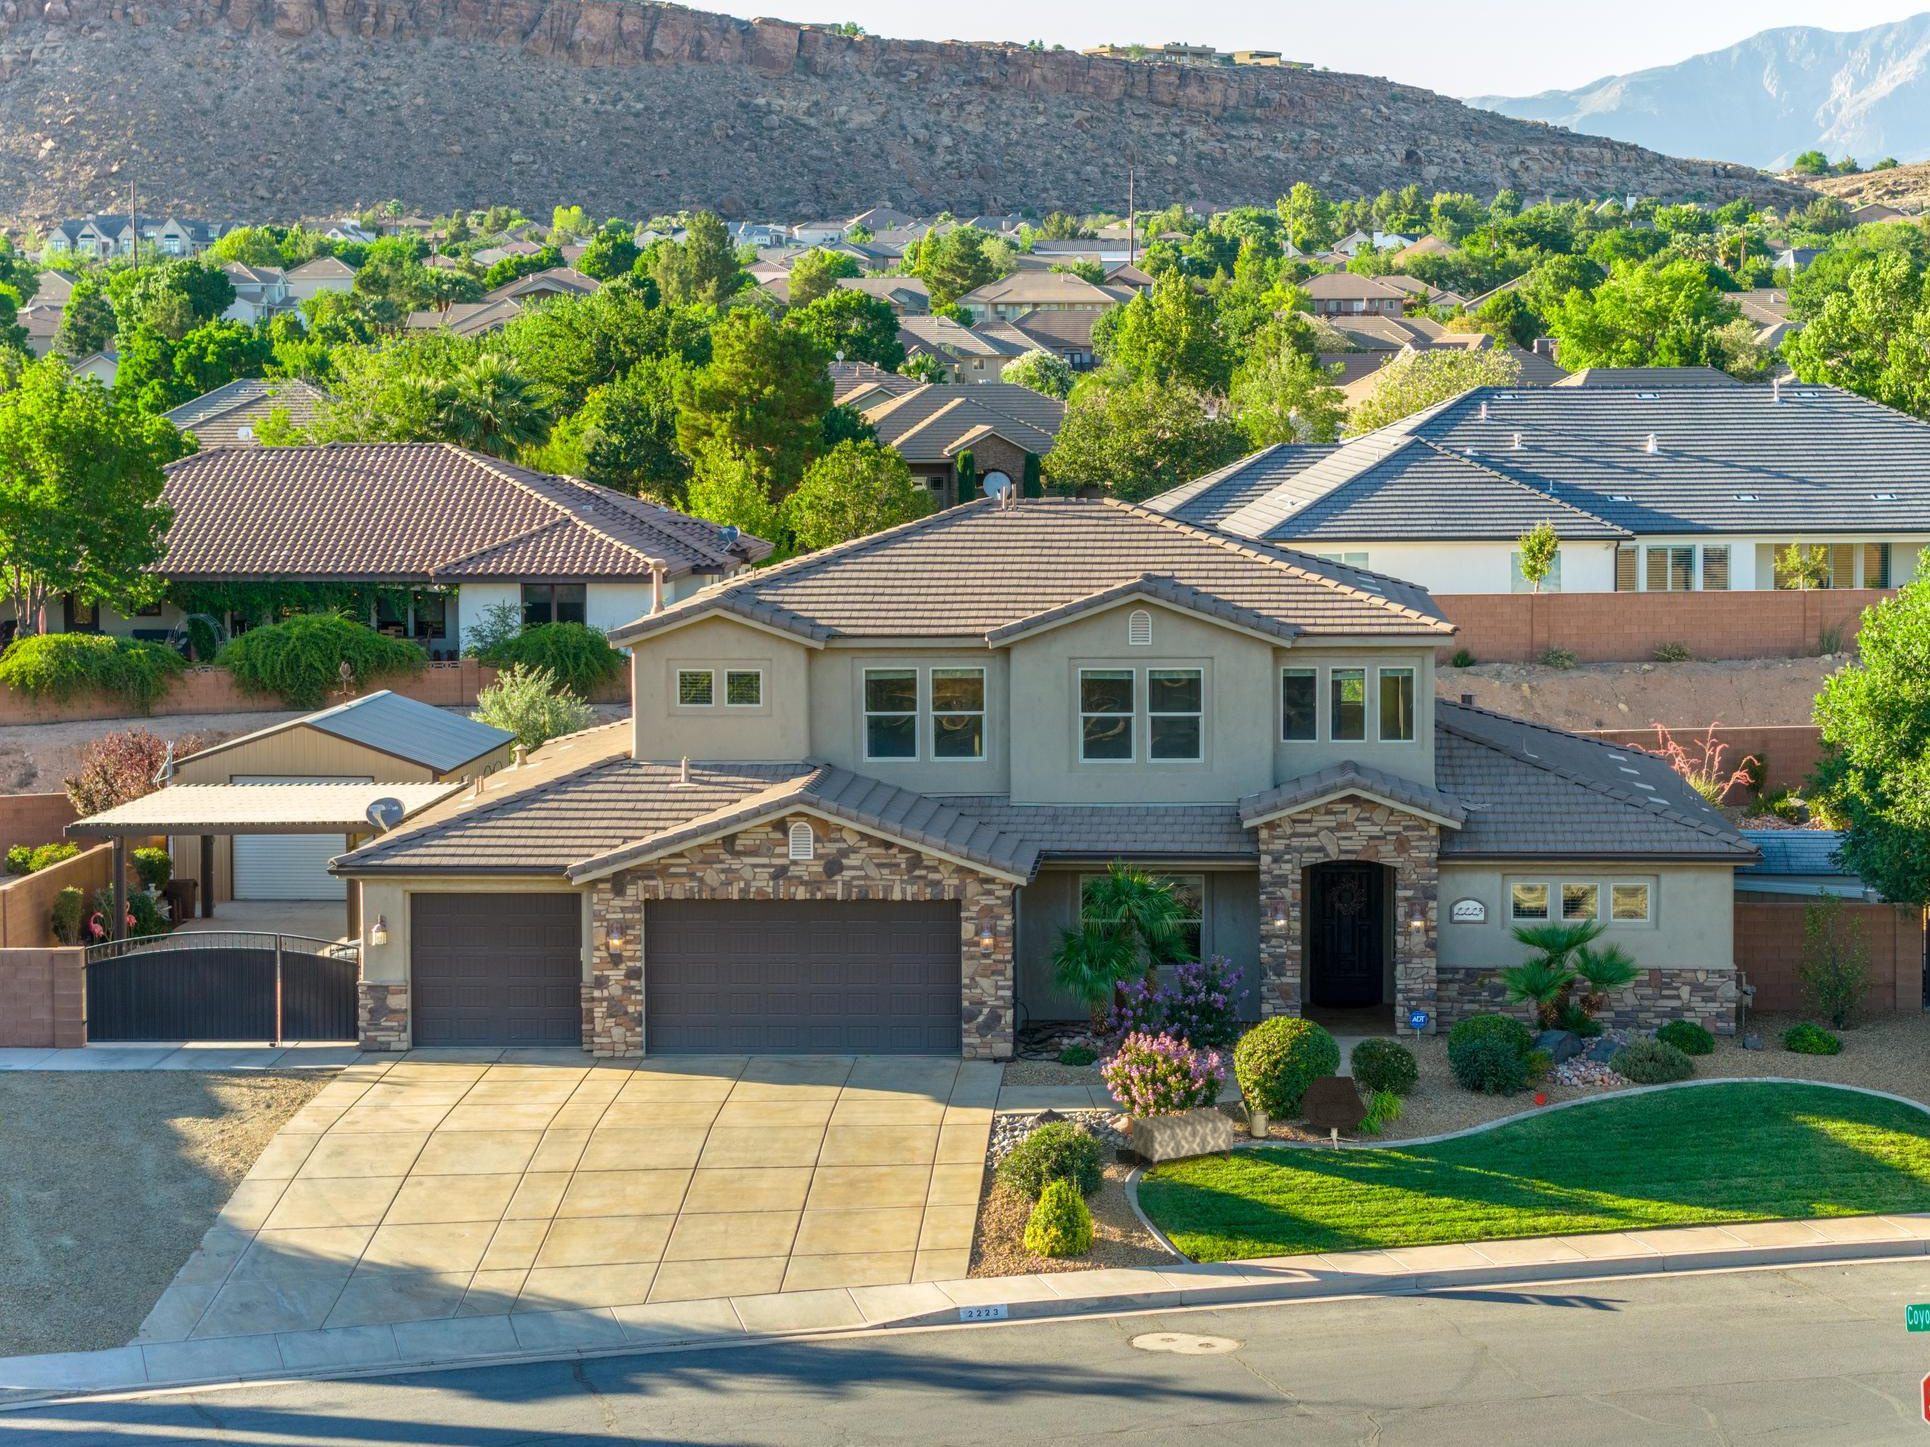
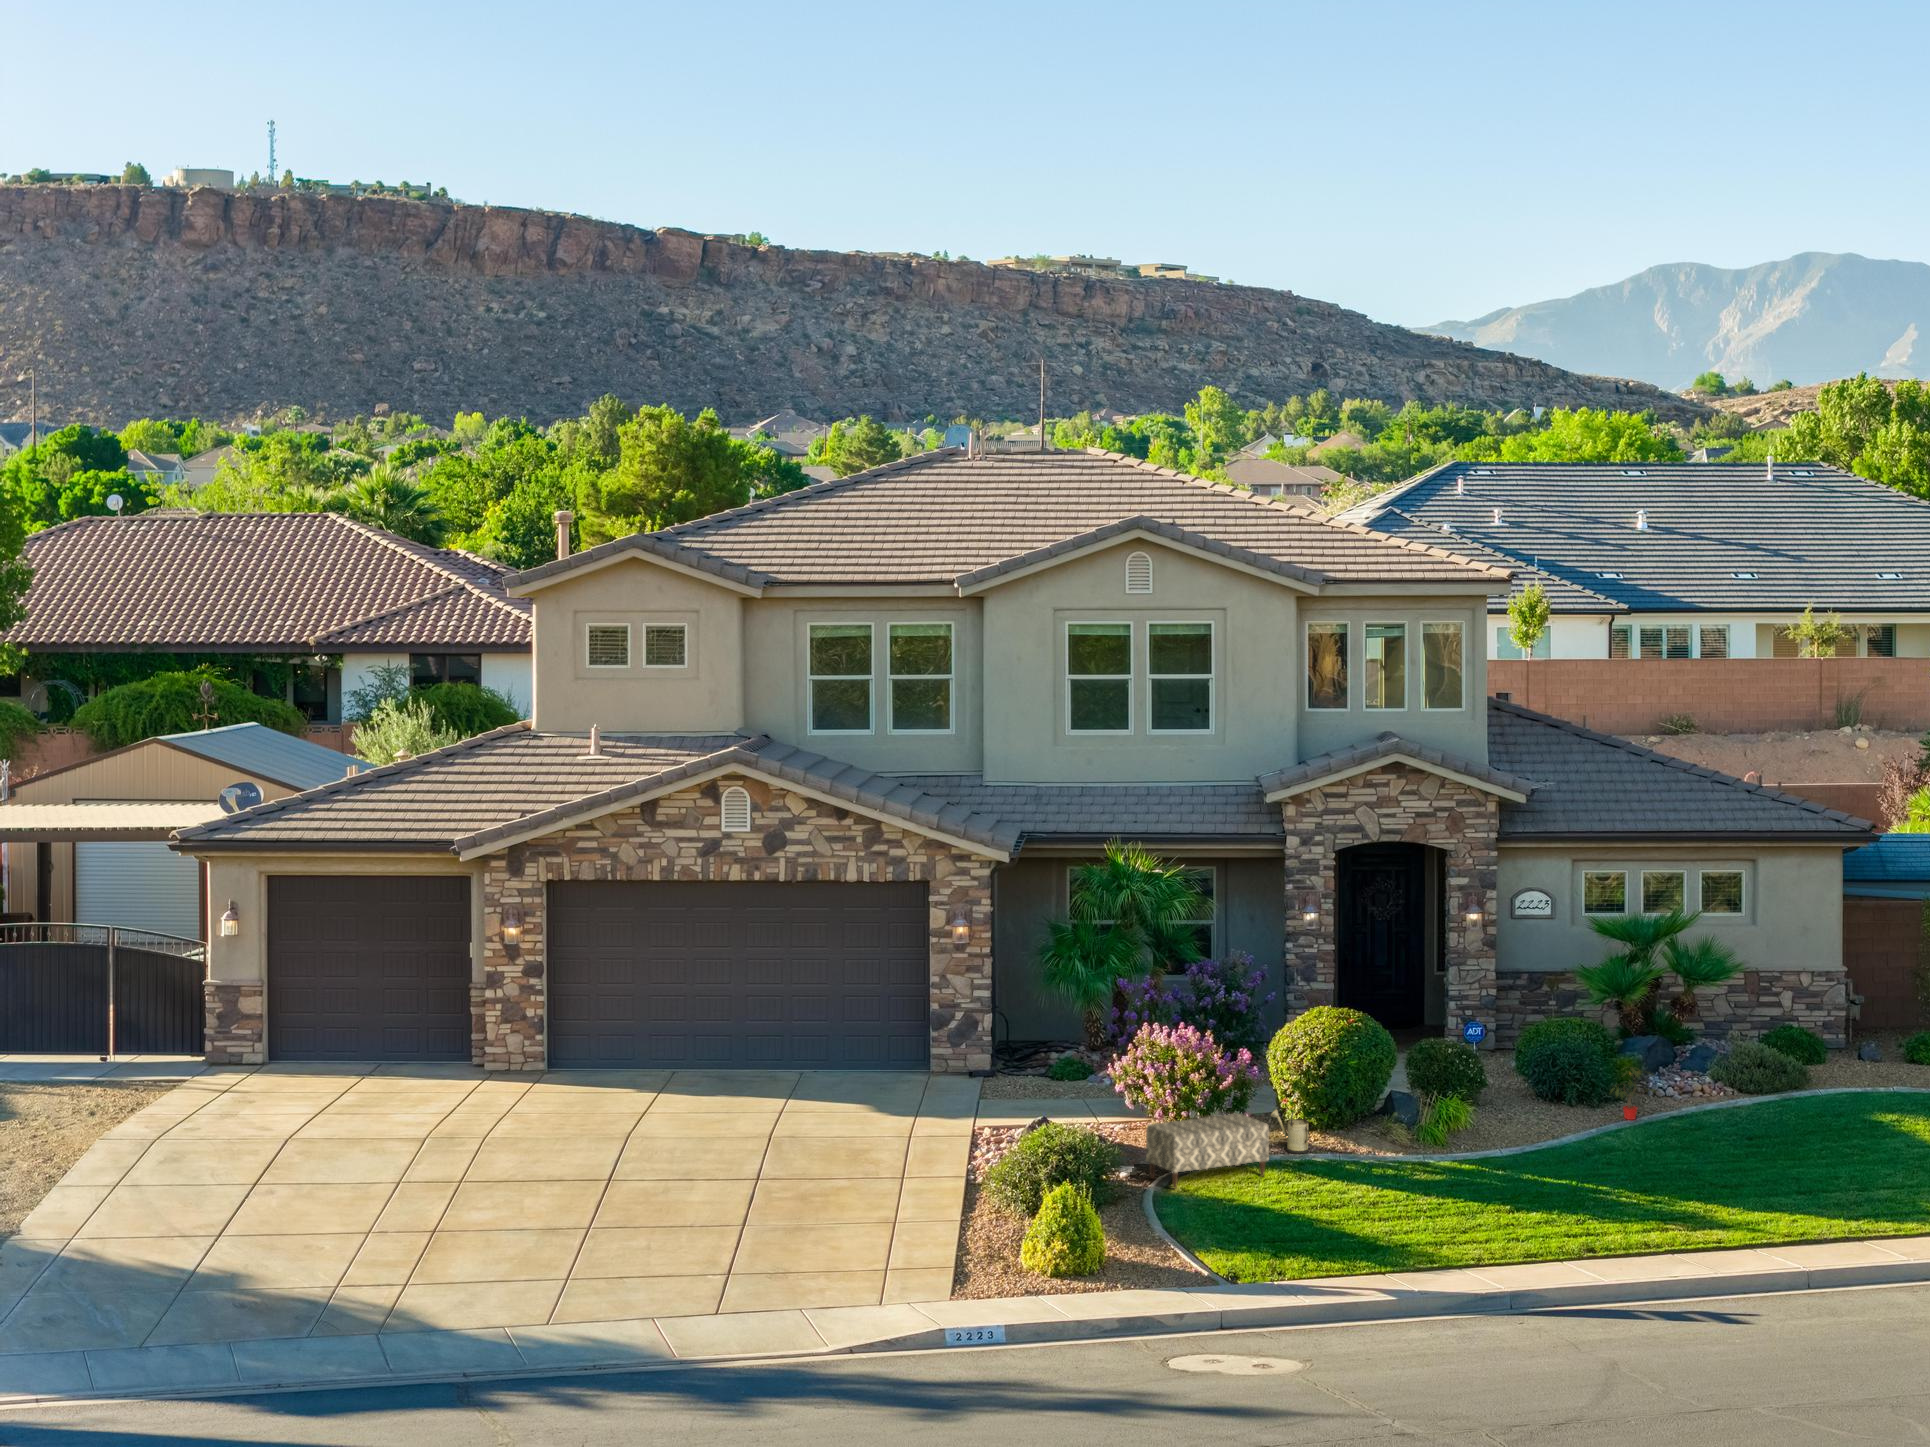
lounge chair: present [1302,1076,1368,1149] -> none [1348,1079,1430,1164]

